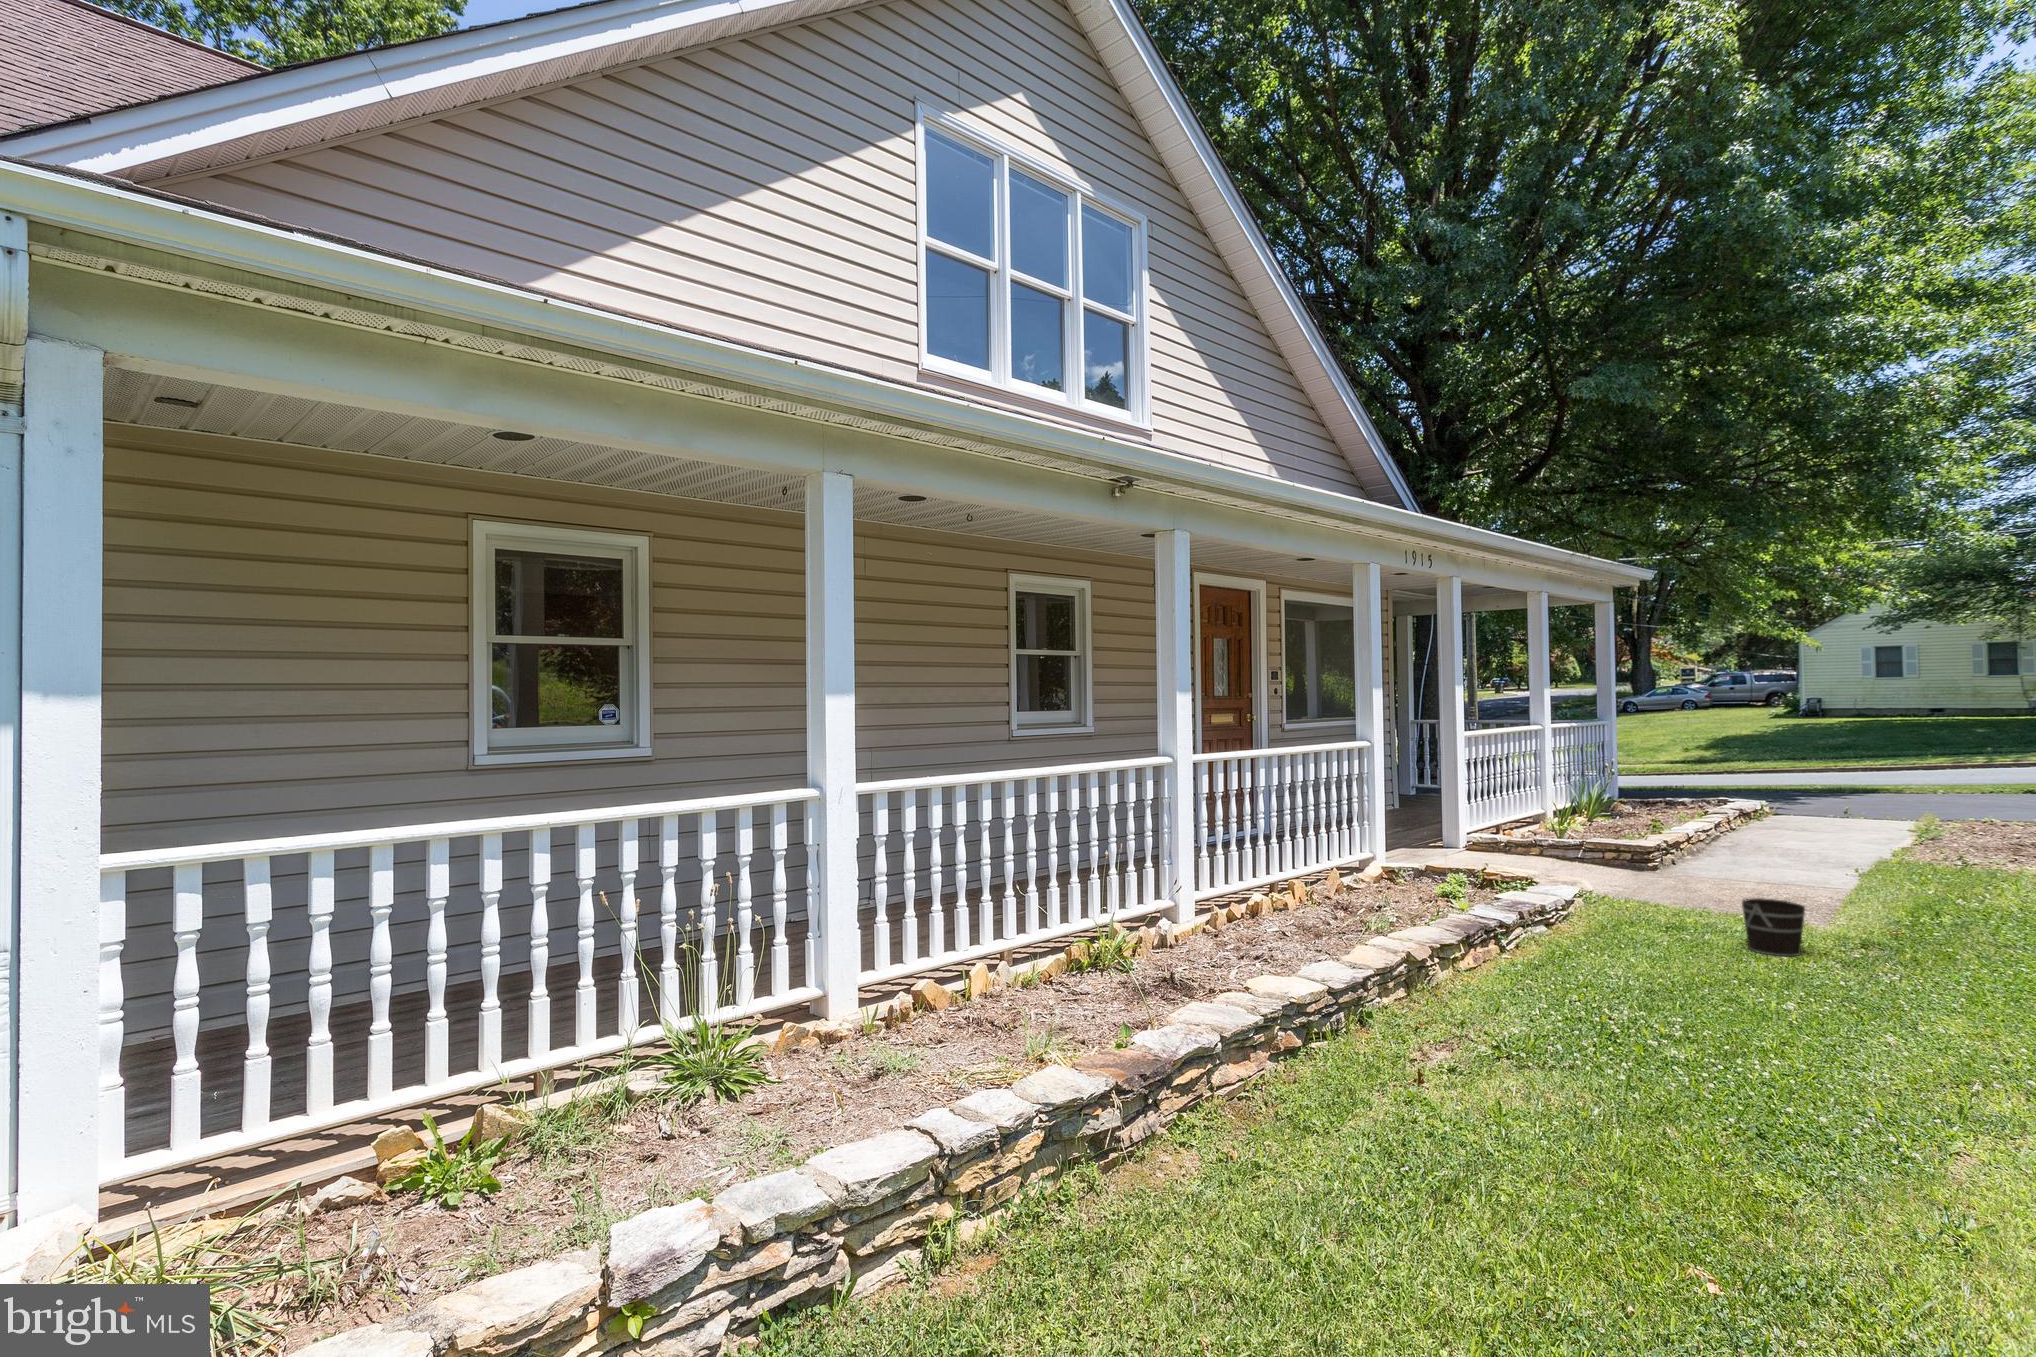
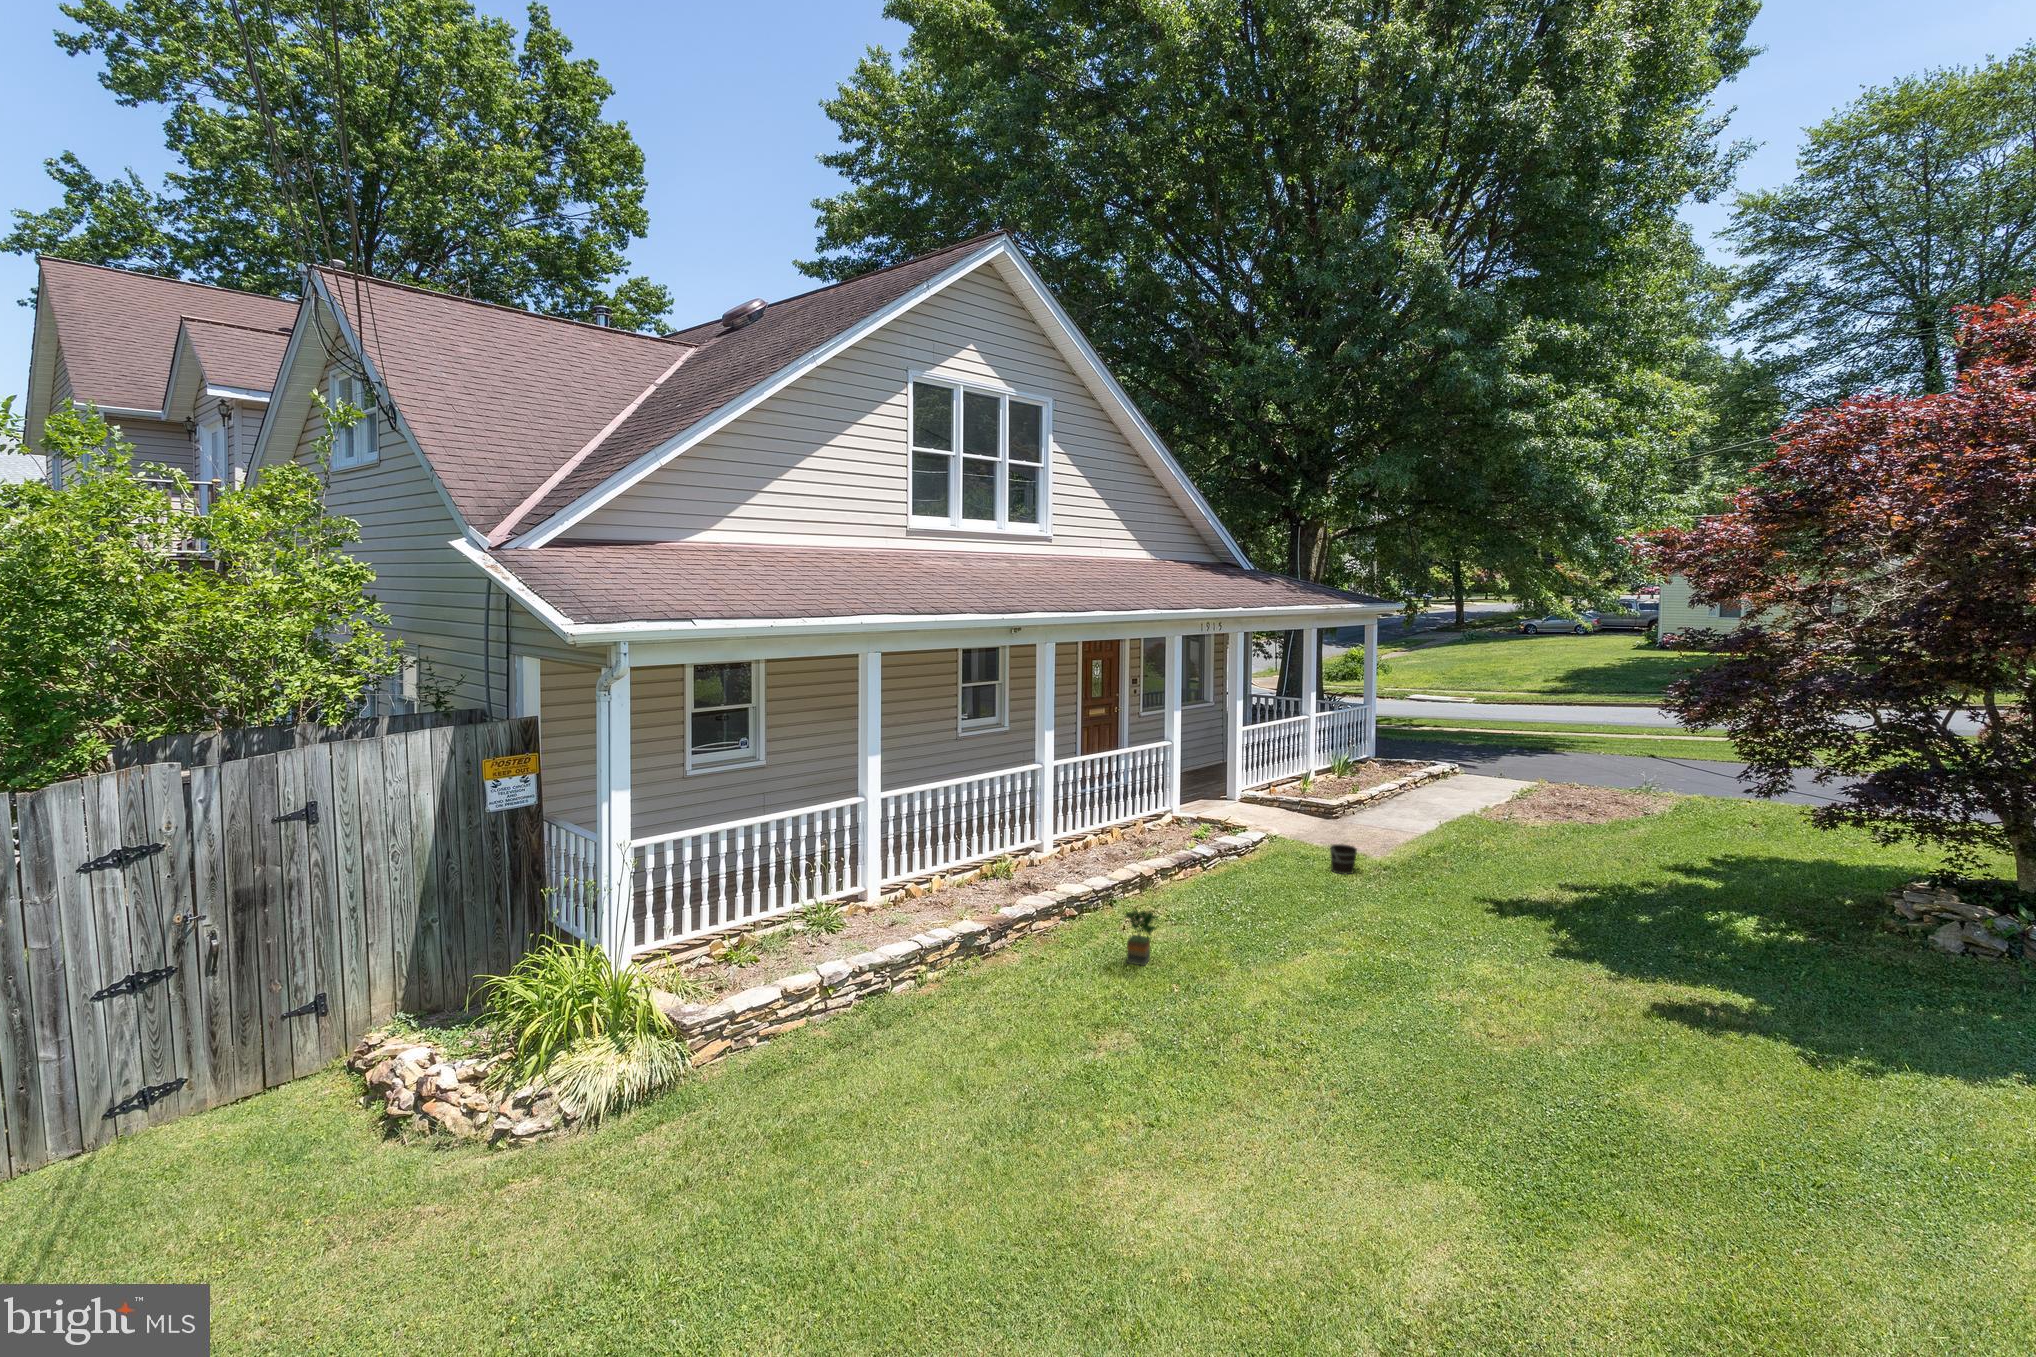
potted tree: none [1472,1028,1579,1189] -> present [1125,910,1156,966]

